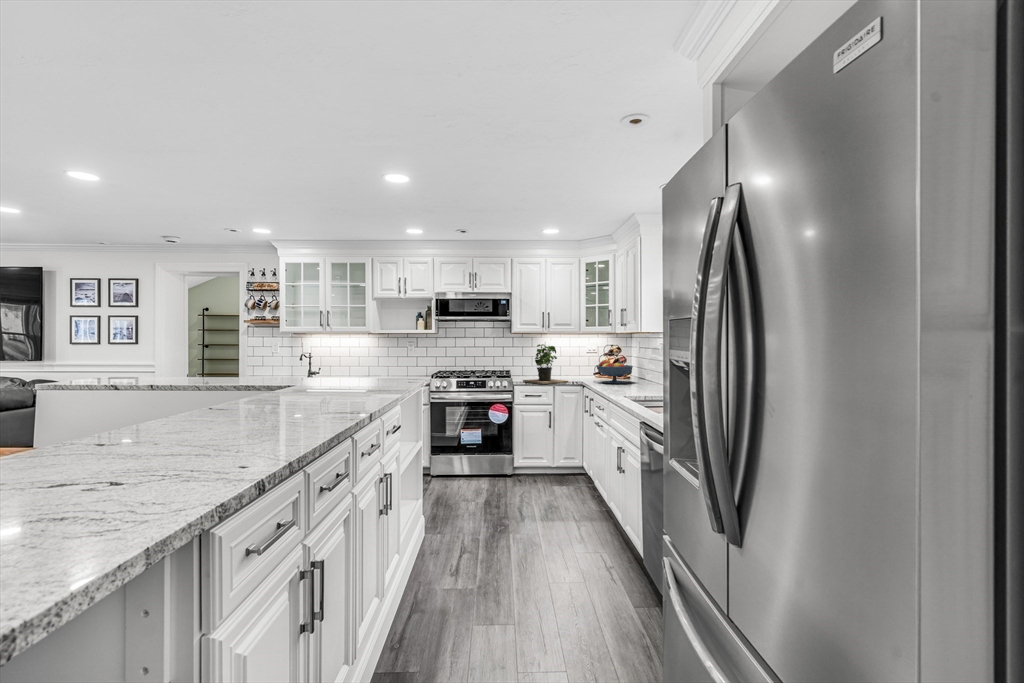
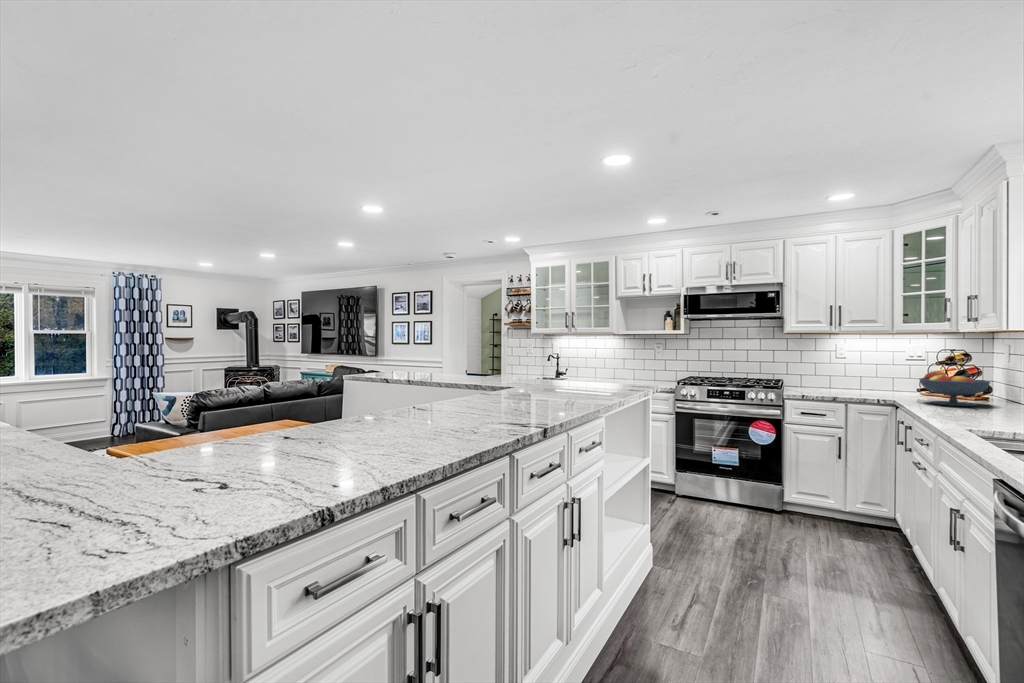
potted plant: present [523,344,568,384] -> none [798,347,870,400]

